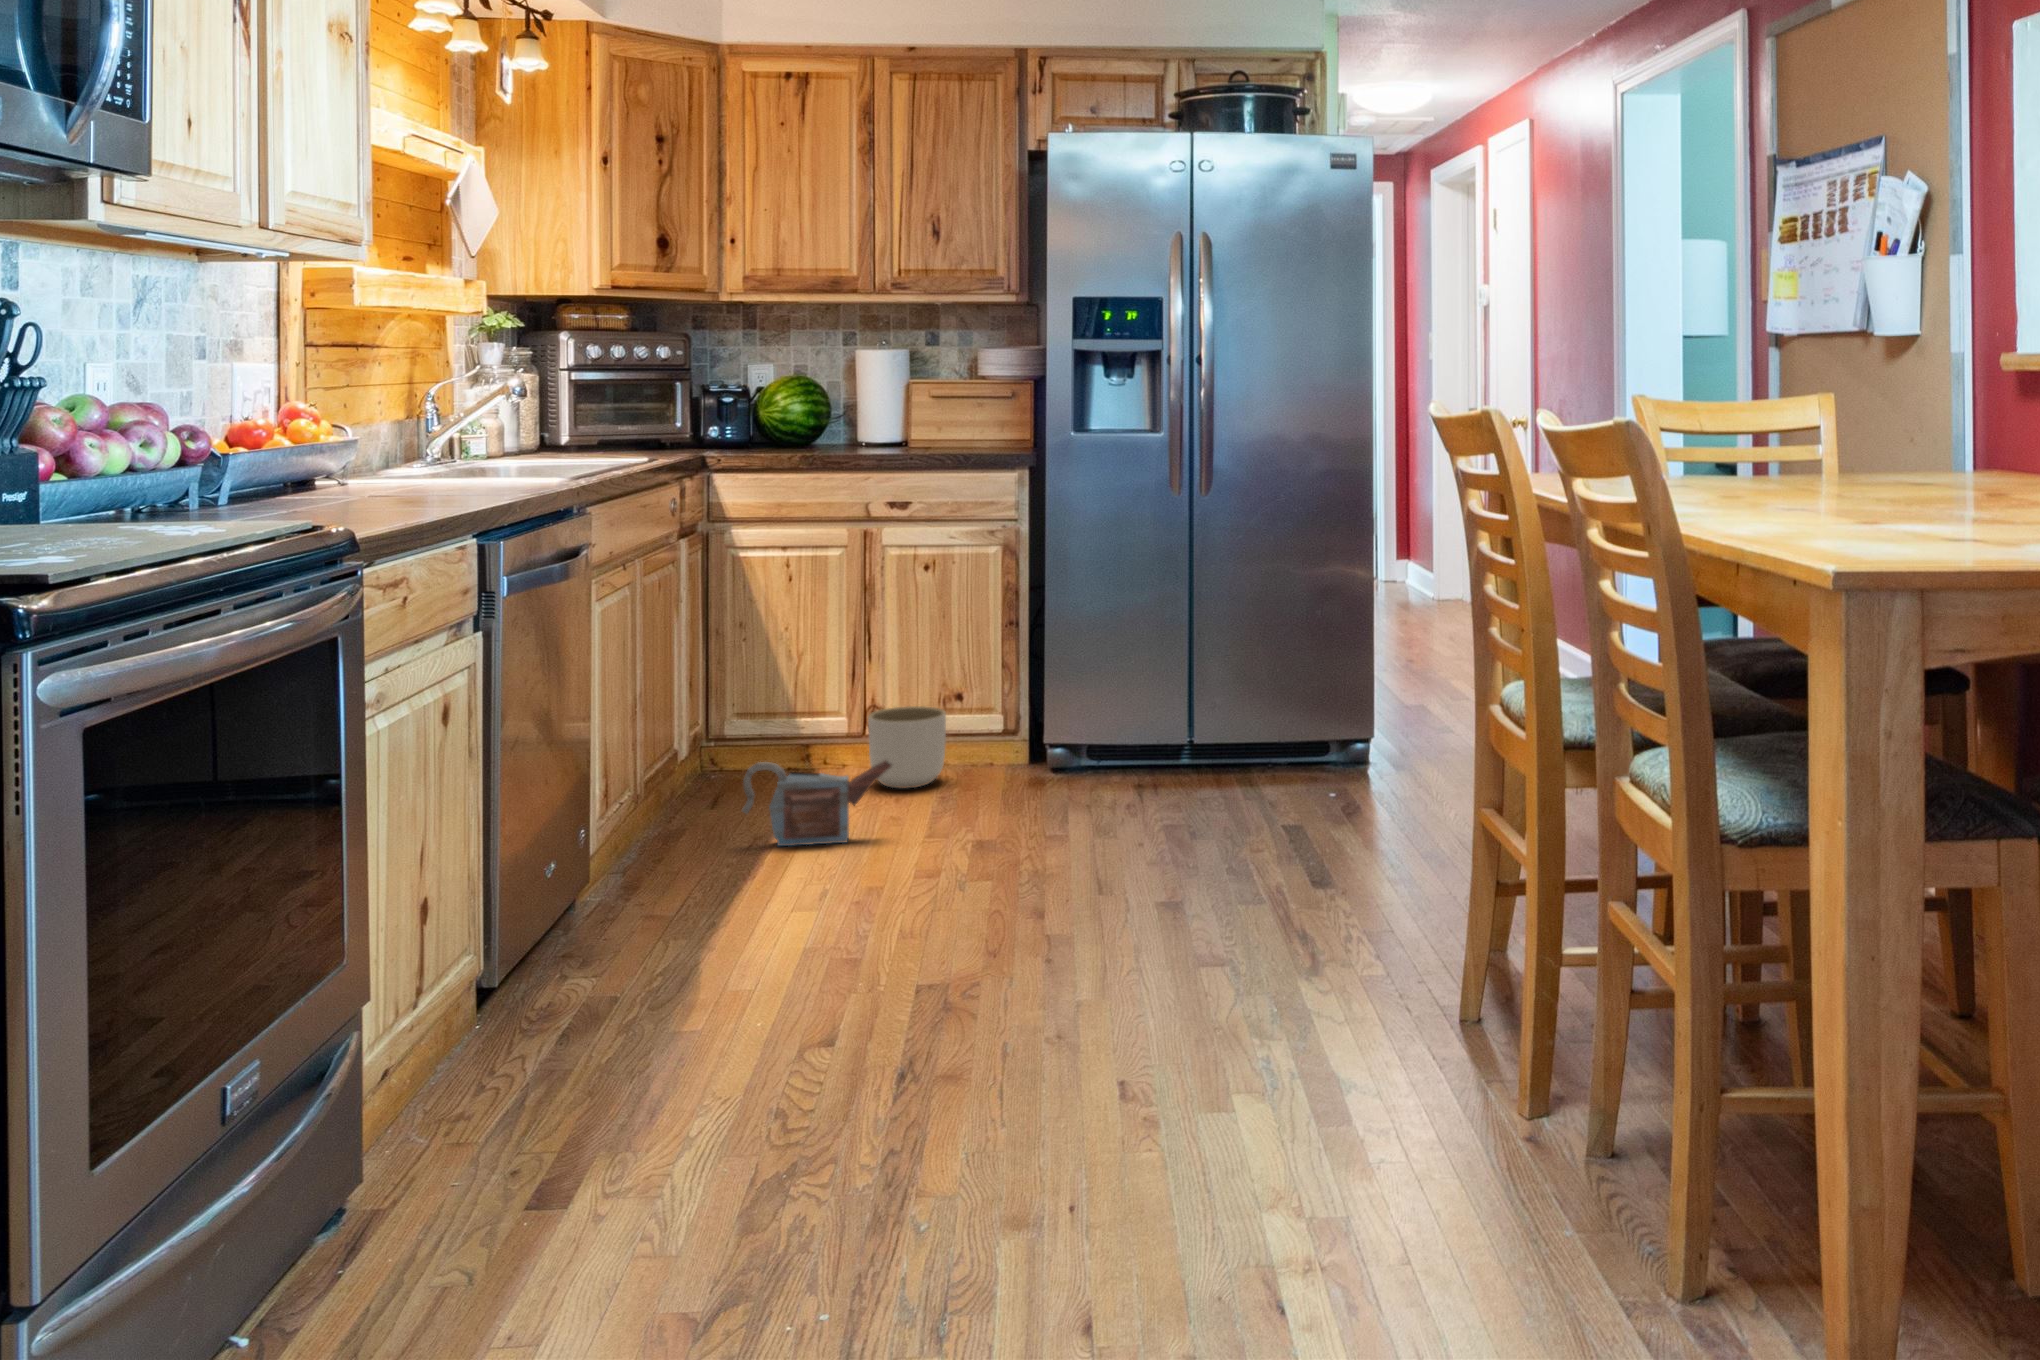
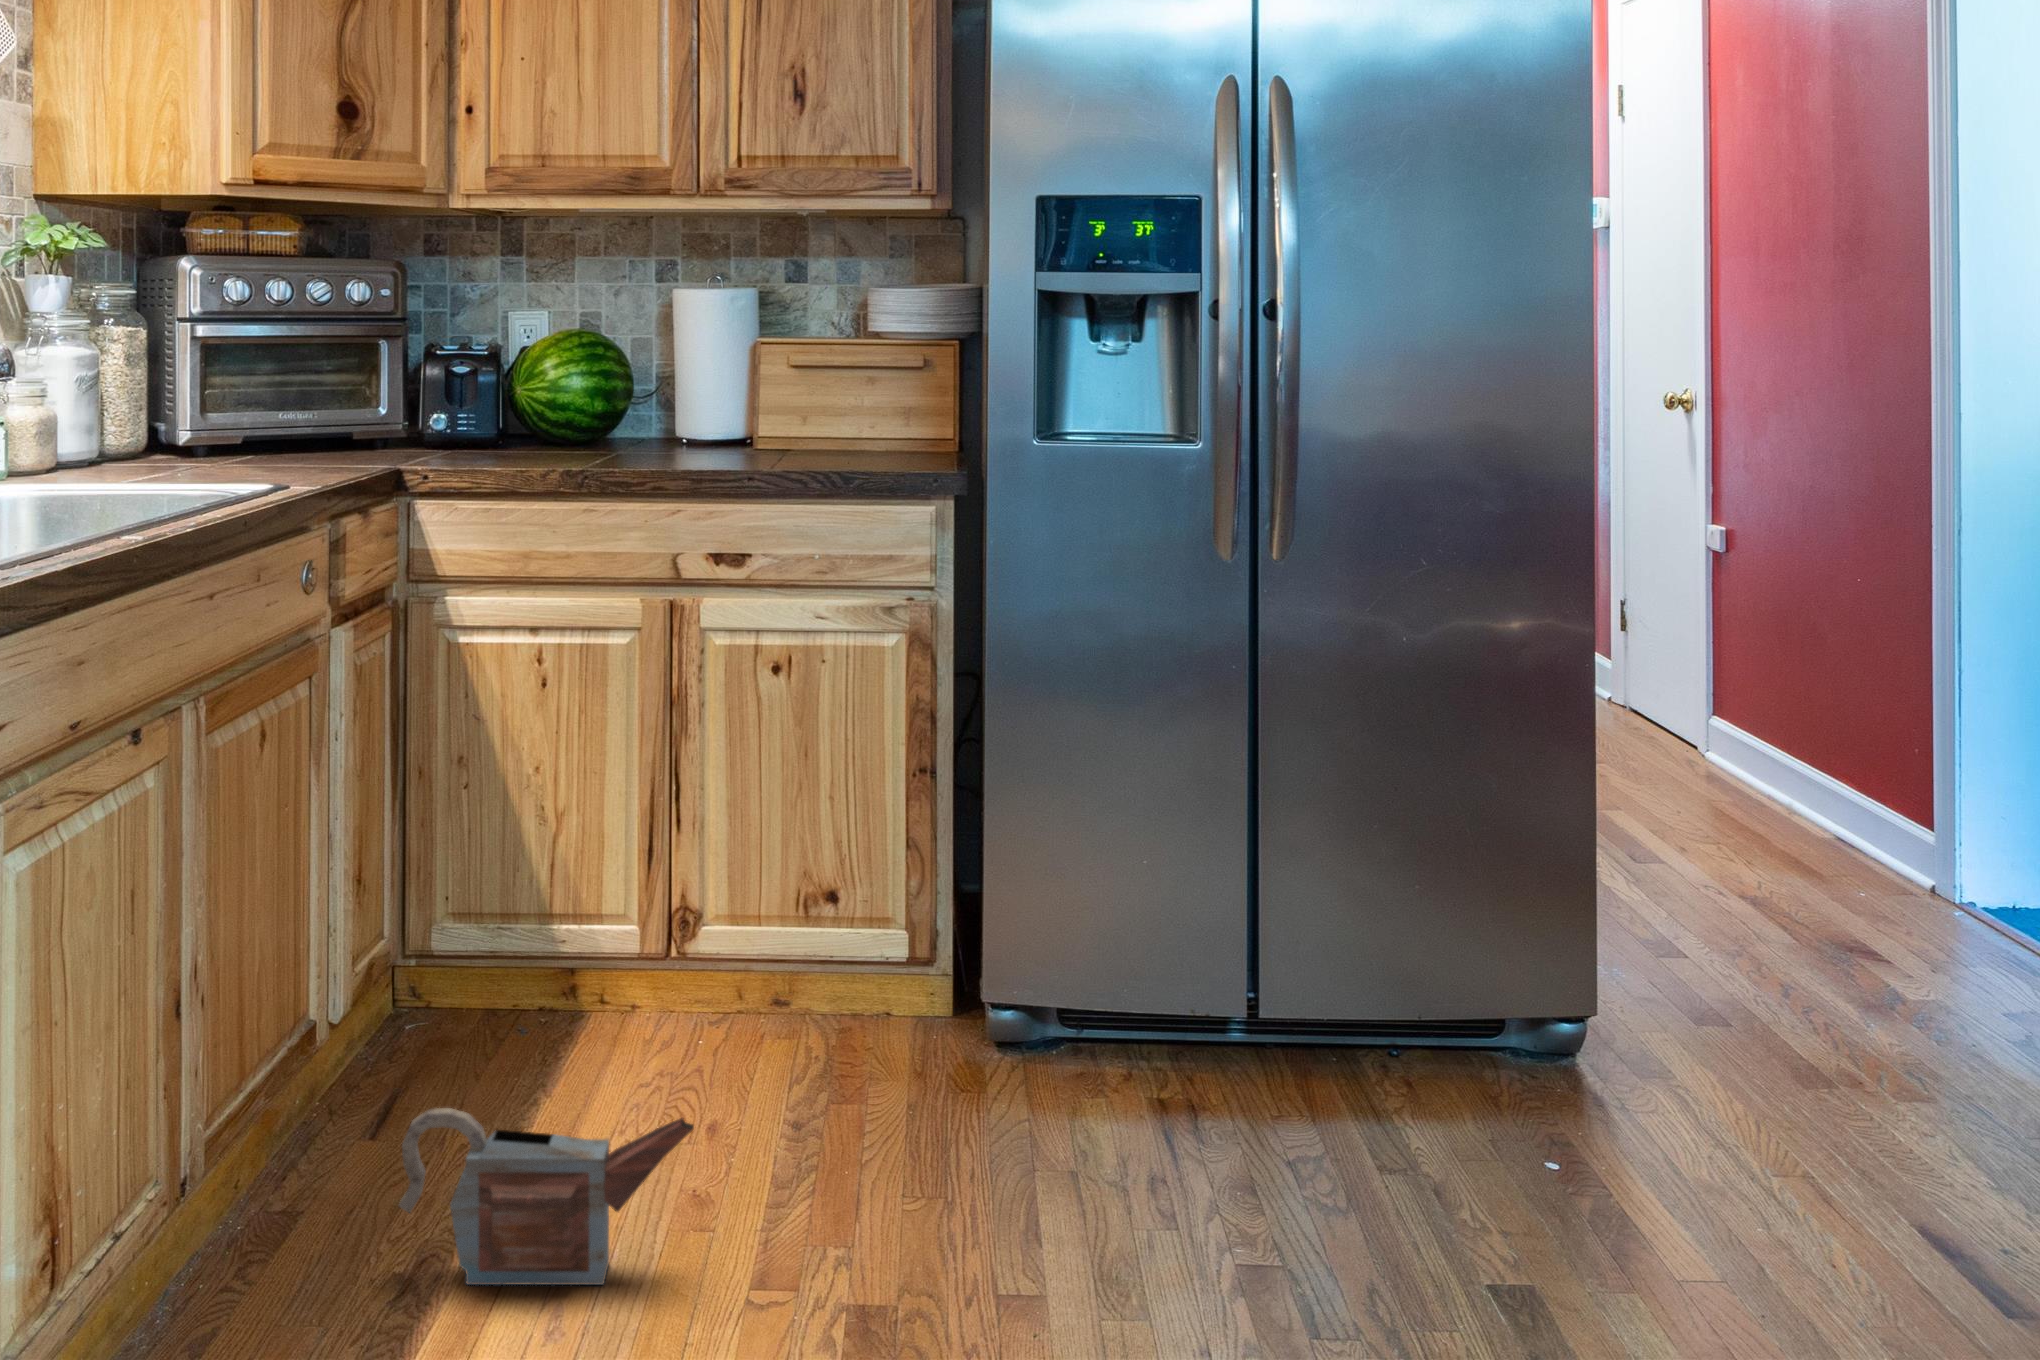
planter: present [868,706,946,789] -> none [669,919,806,1087]

